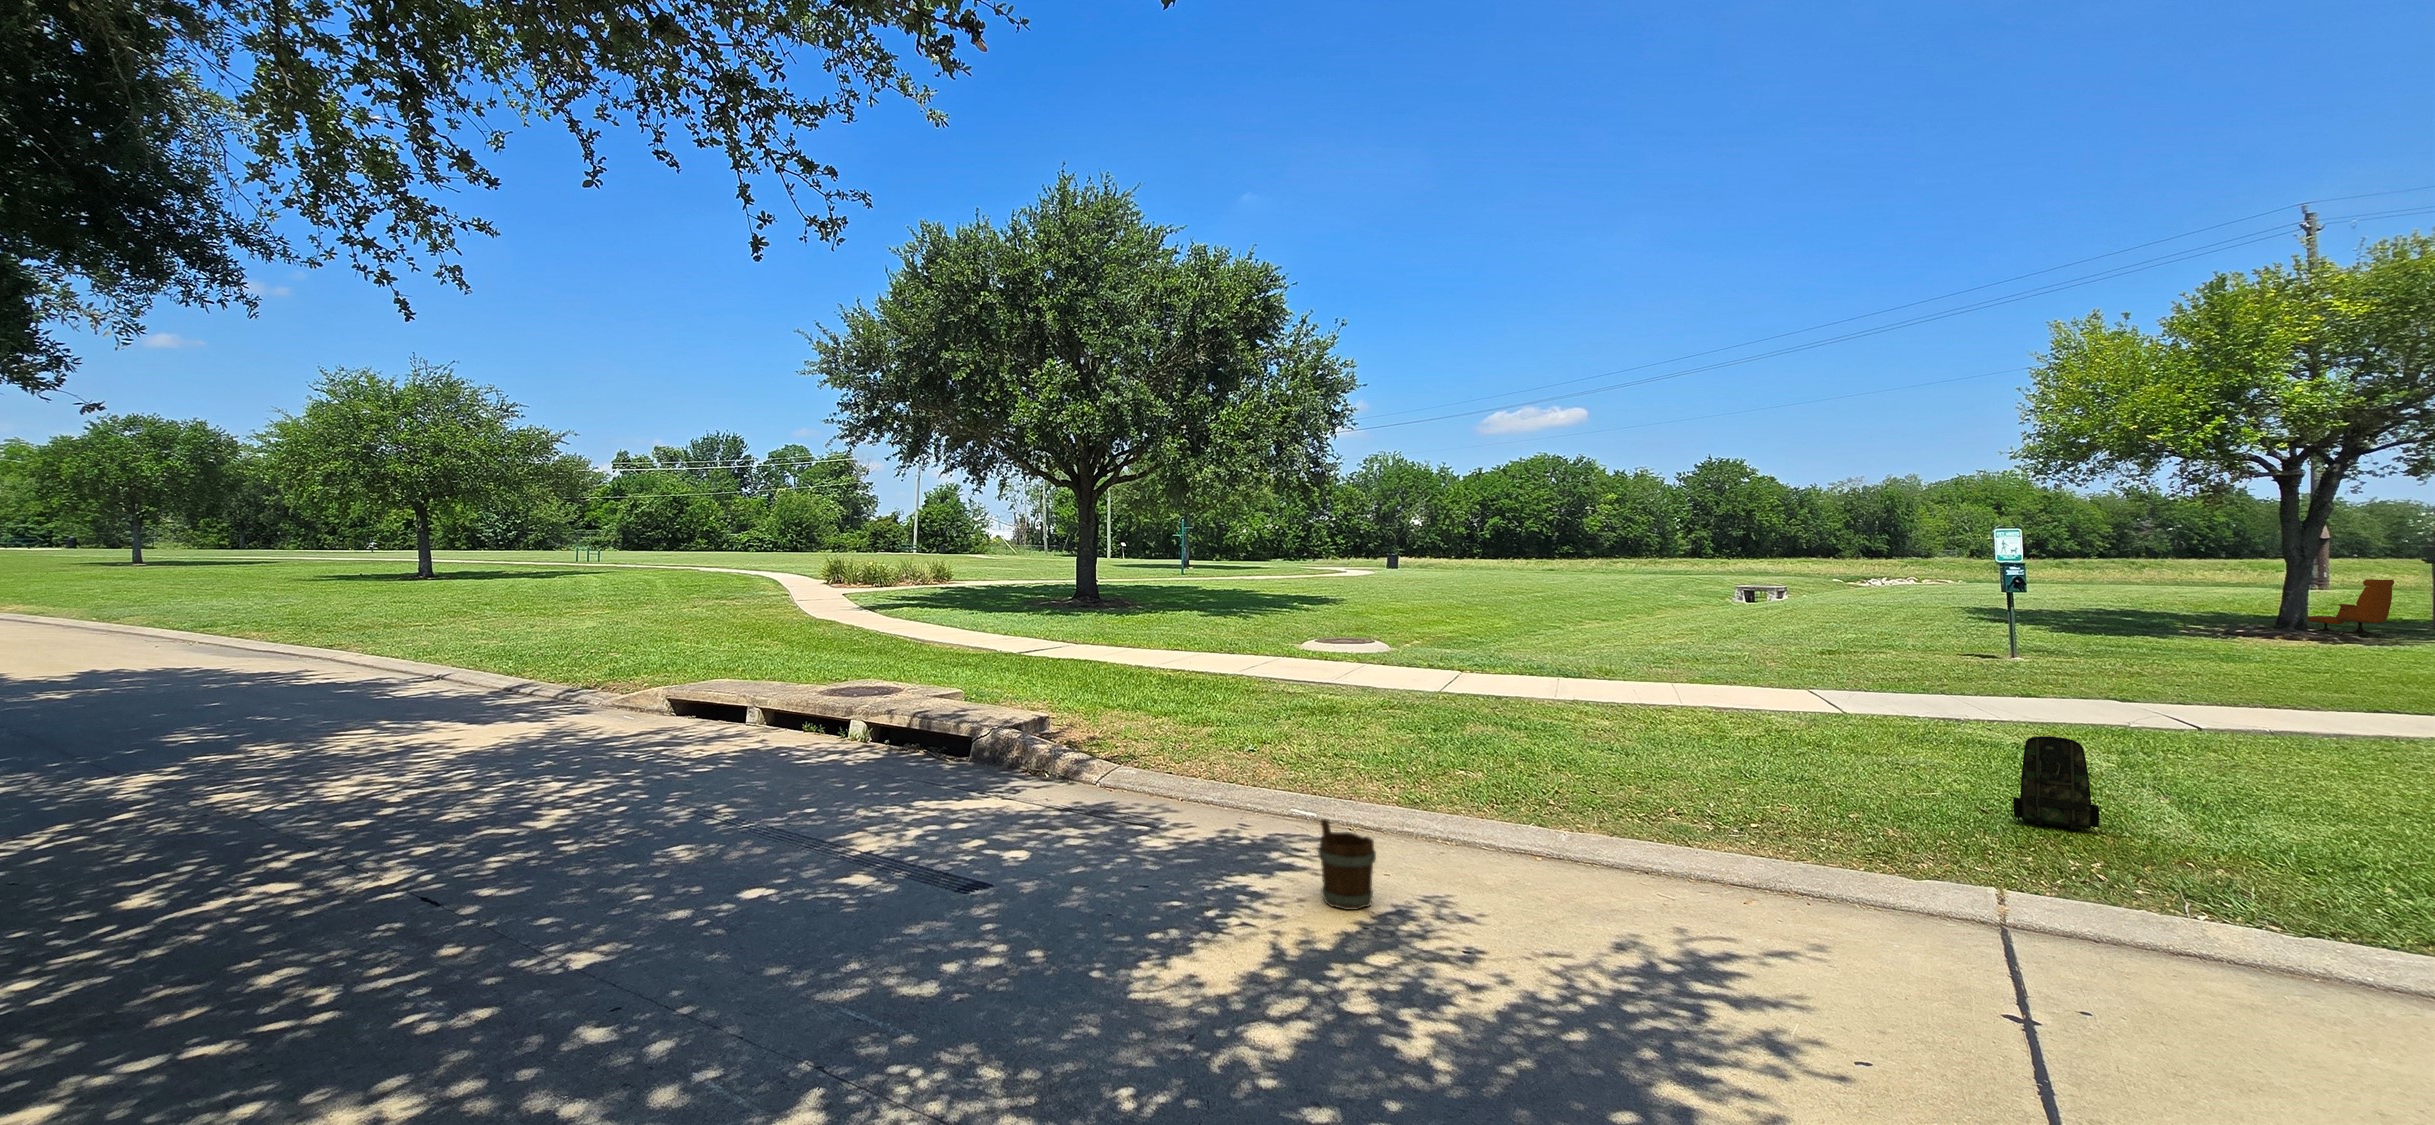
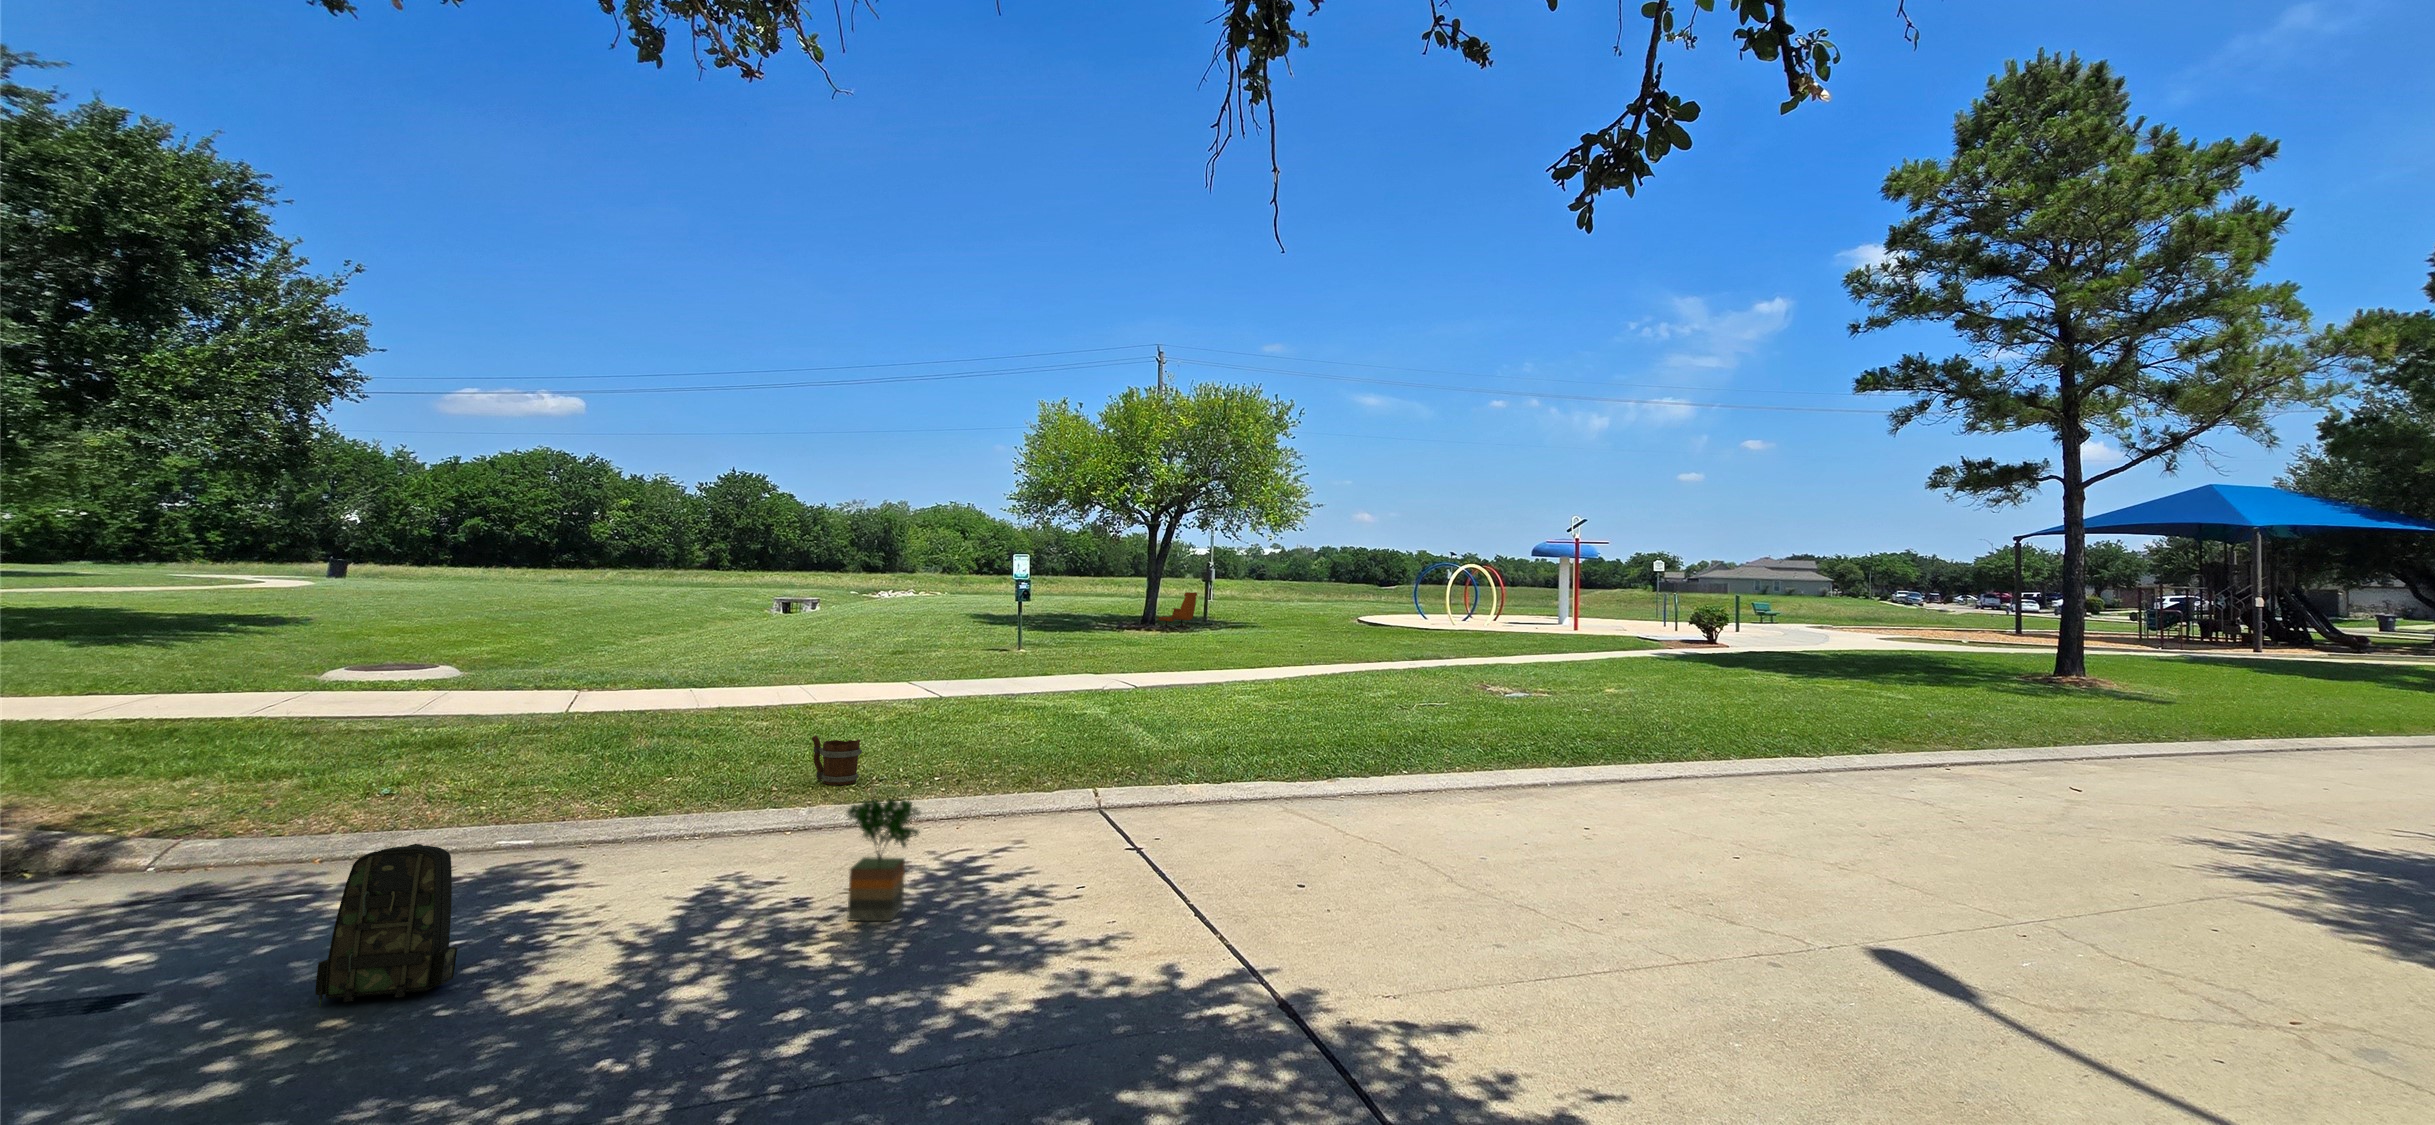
backpack: present [2013,736,2099,829] -> present [315,844,457,1007]
bucket: present [1318,819,1376,910] -> present [812,736,862,785]
potted tree: none [1488,852,1590,1022] -> present [846,798,920,921]

